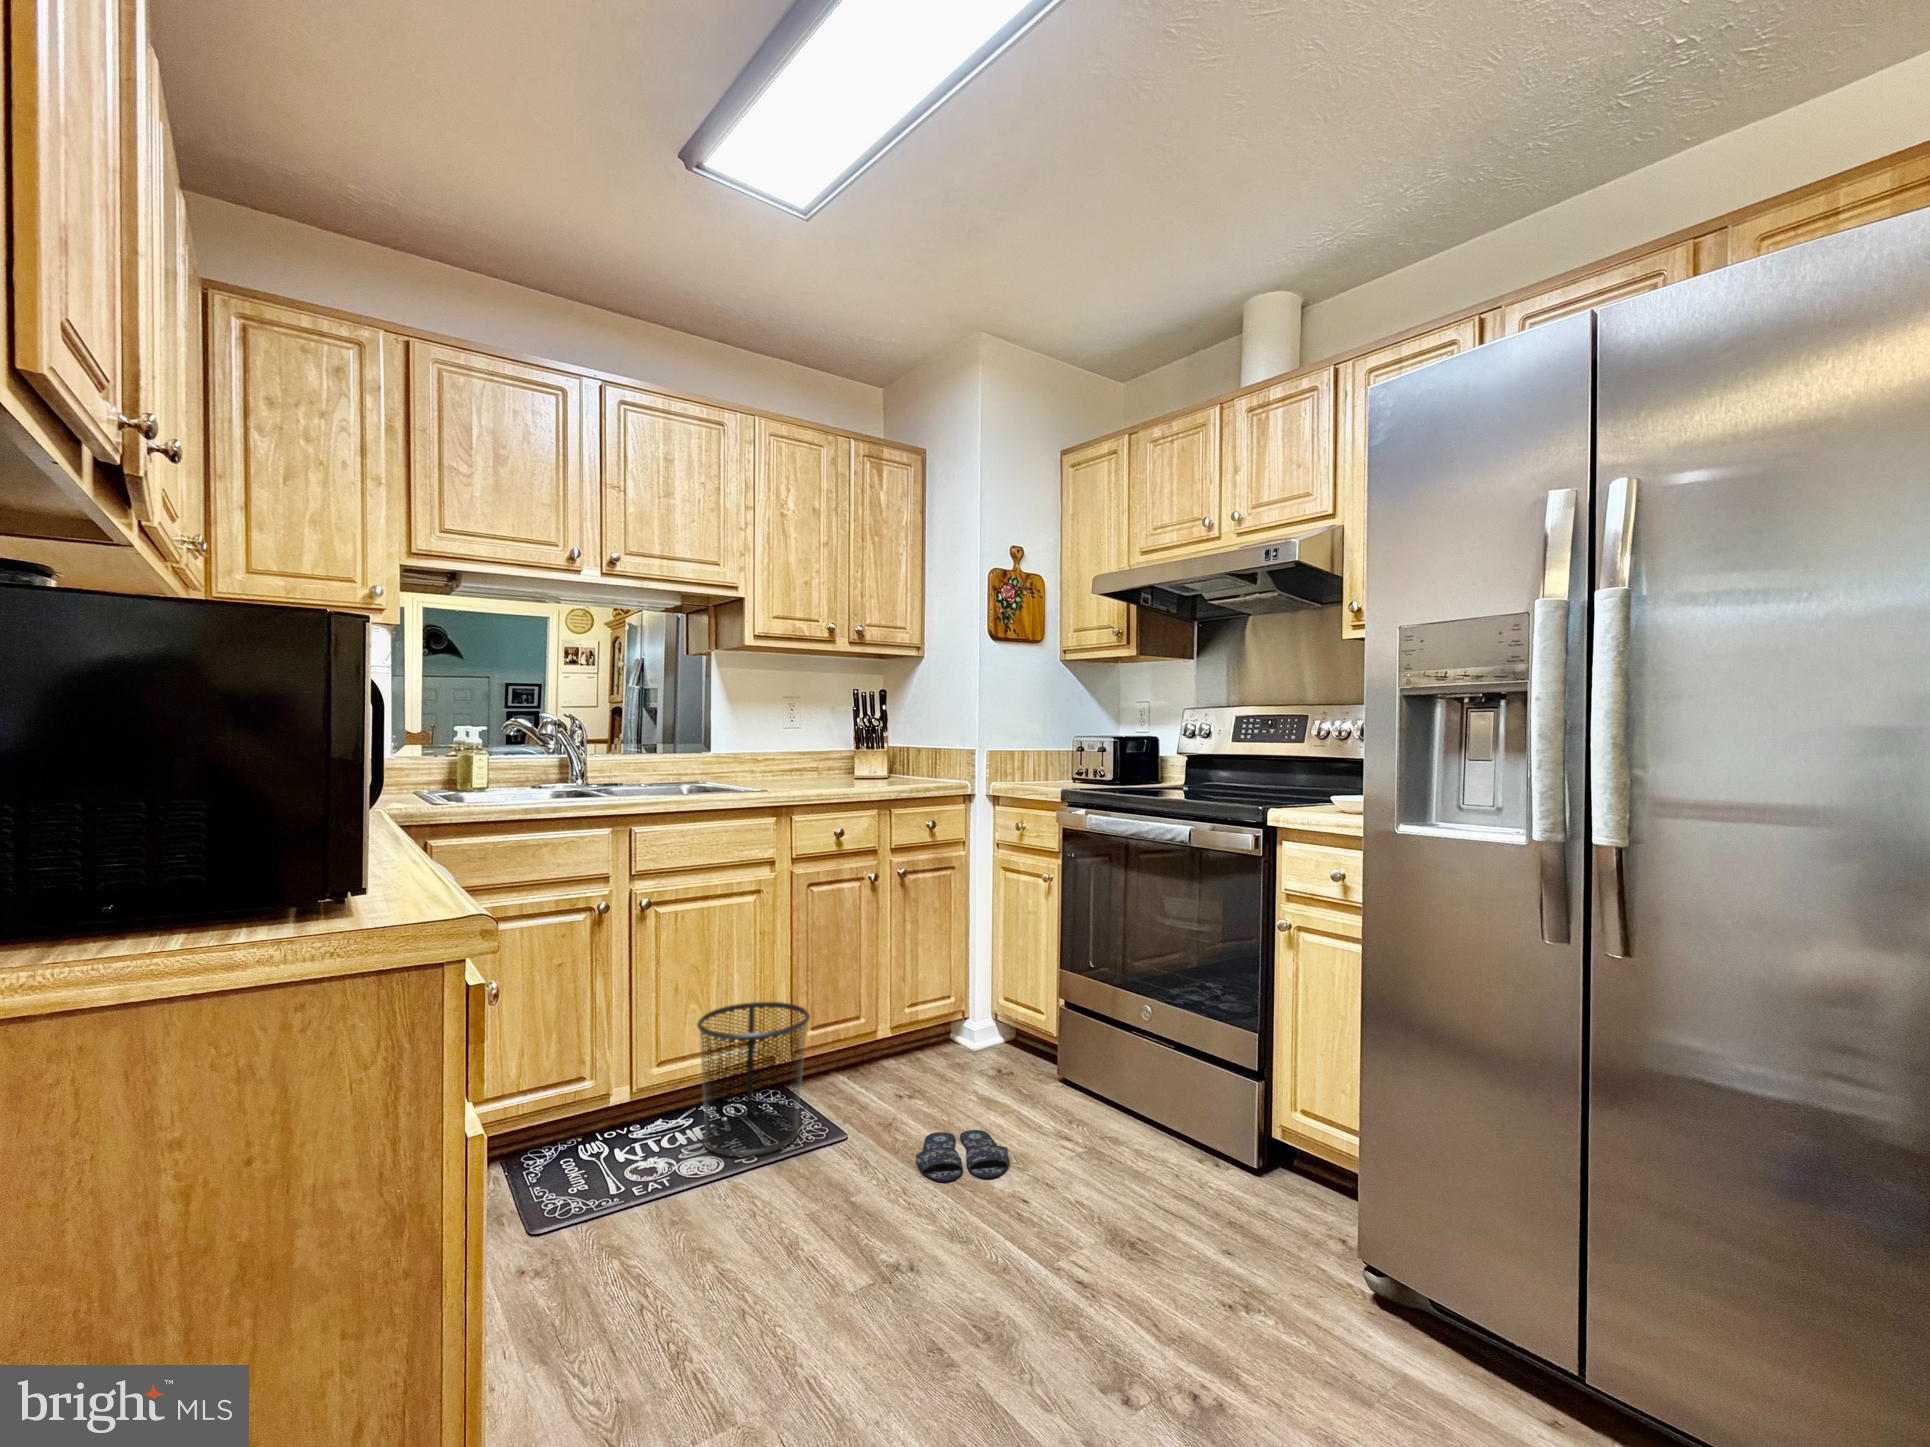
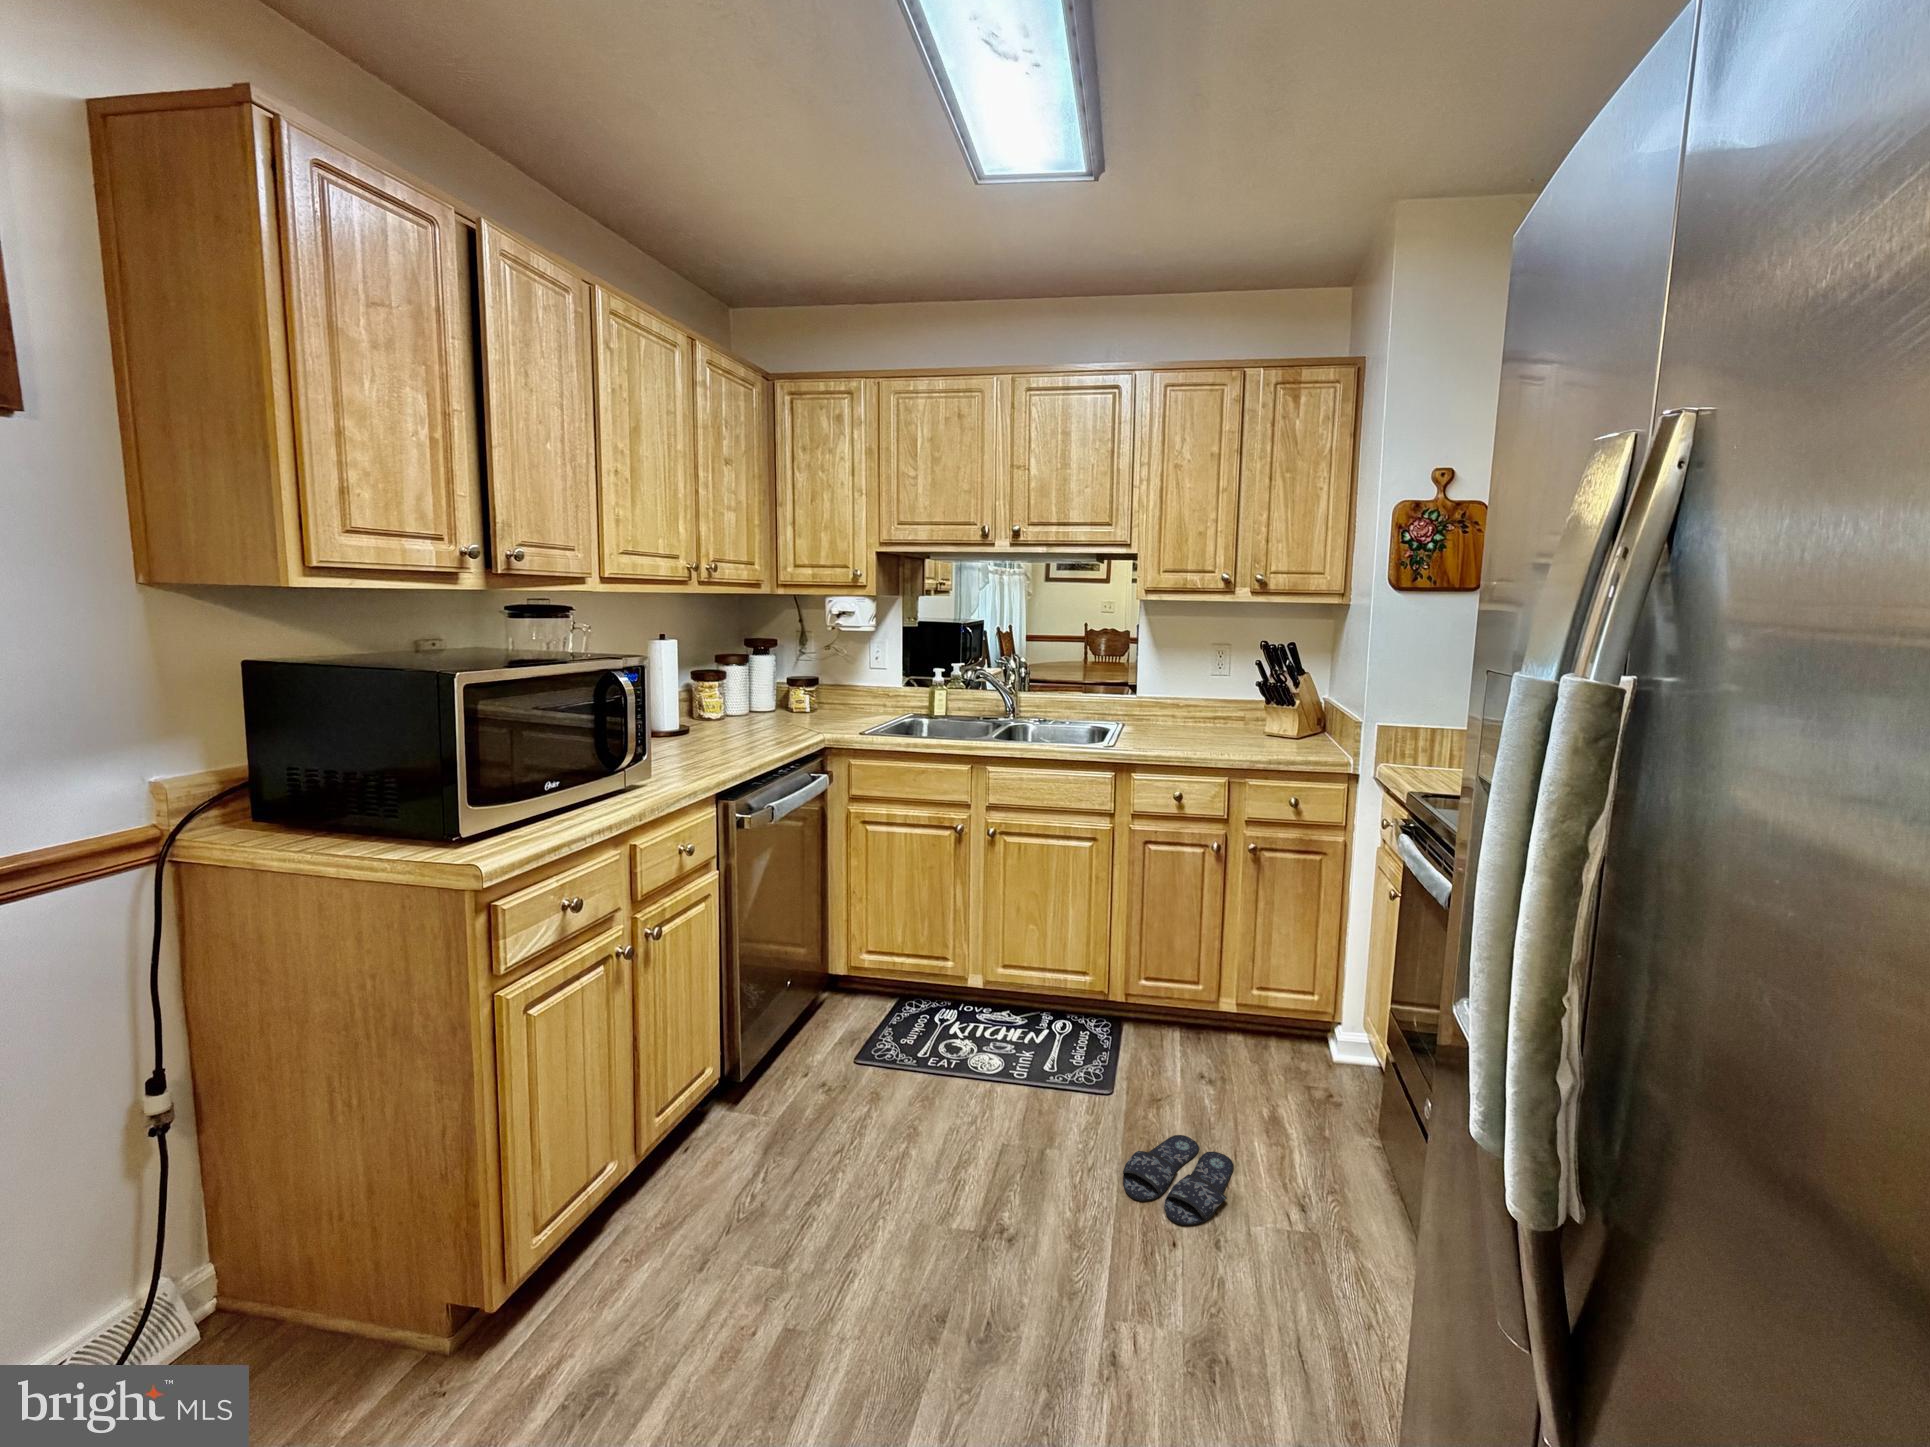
waste bin: present [697,1002,810,1156] -> none [1003,935,1101,1078]

